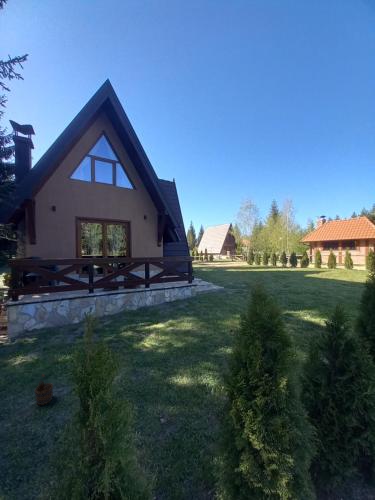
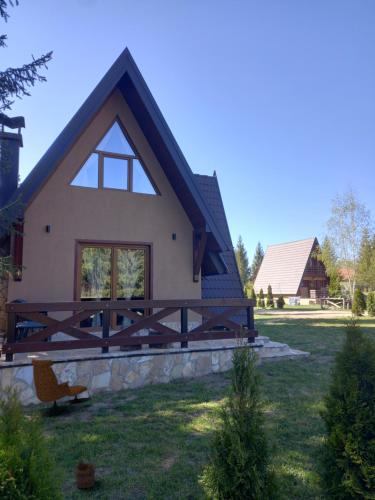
lounge chair: none [28,299,76,340] -> present [32,359,87,417]

